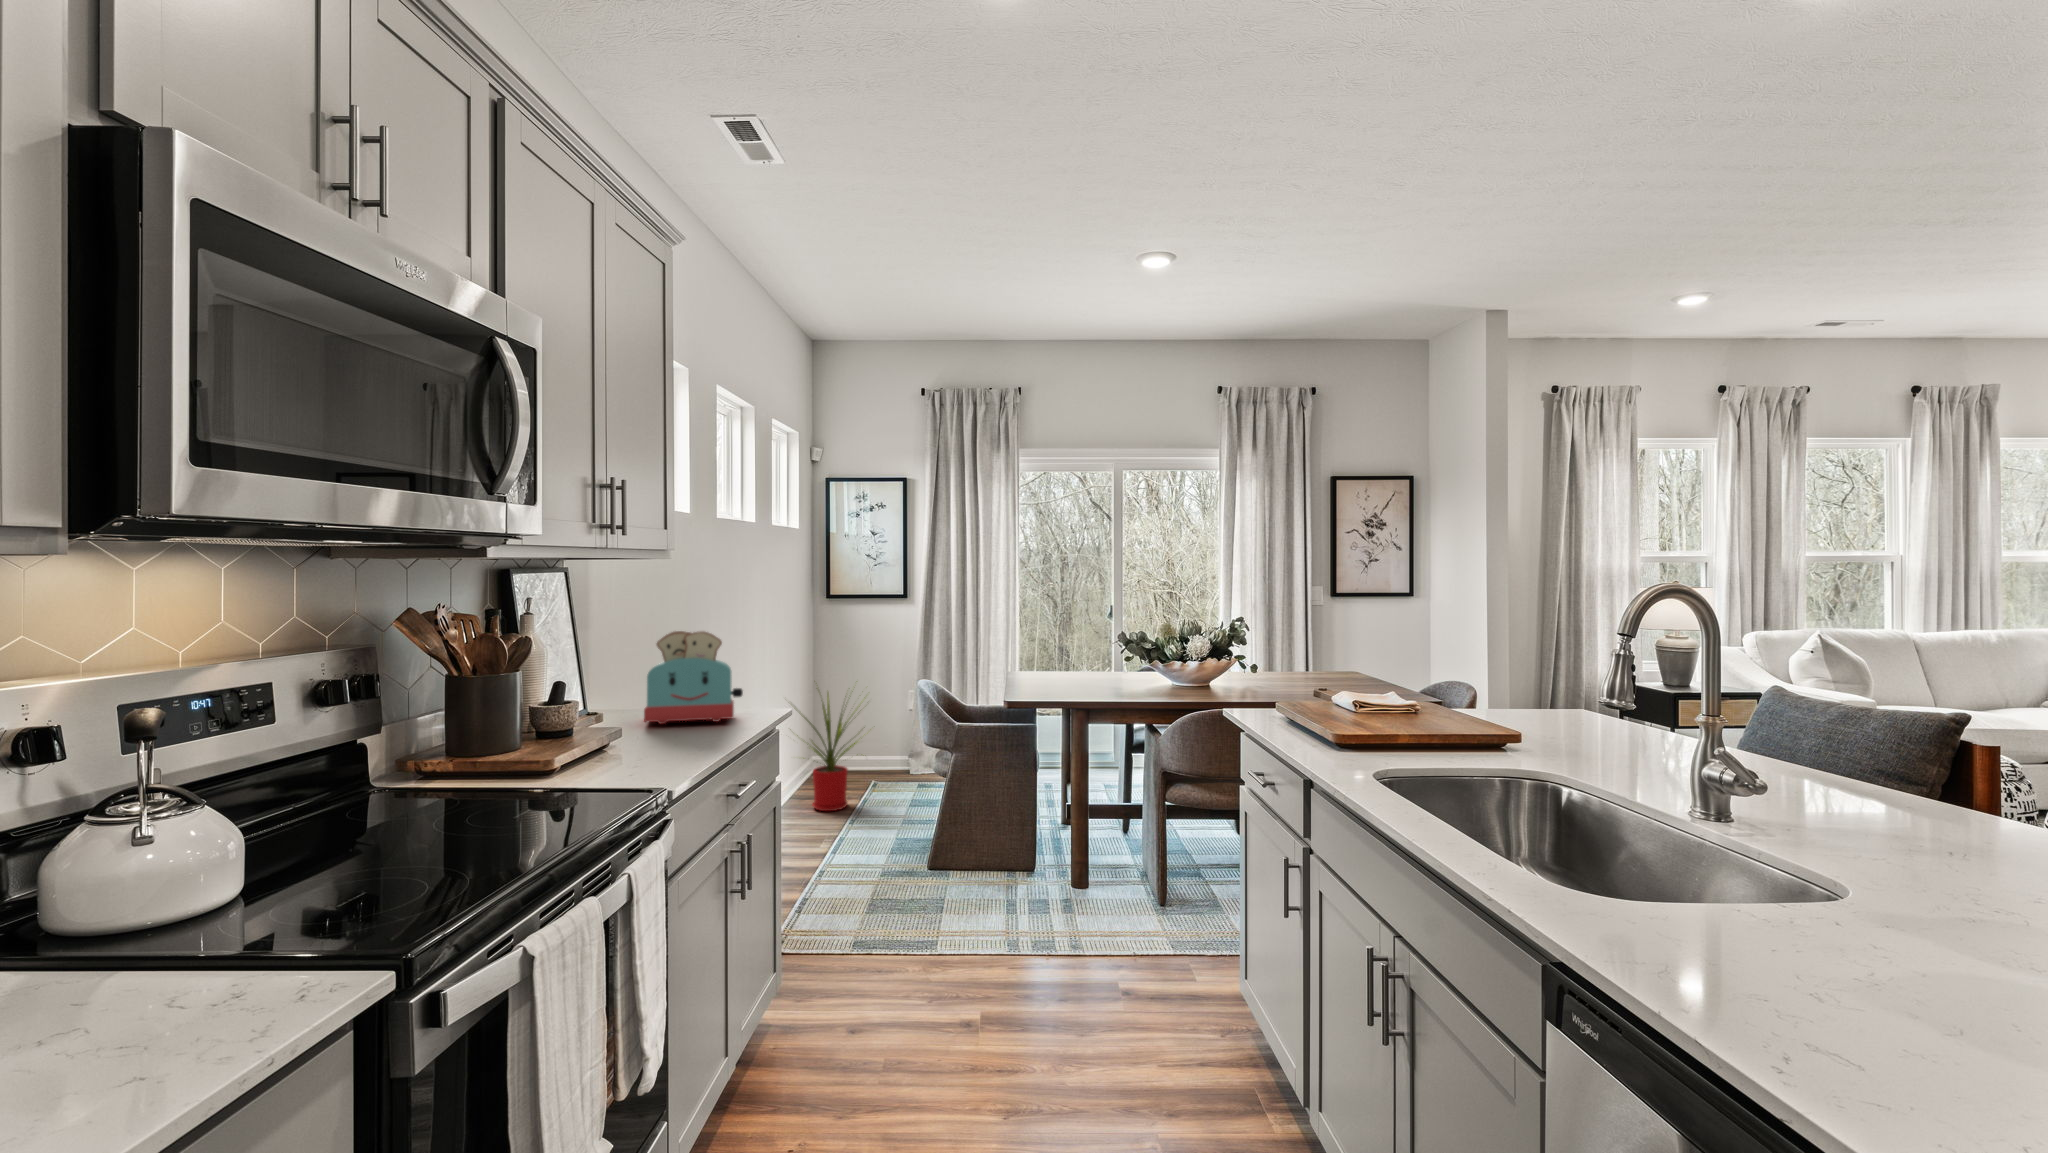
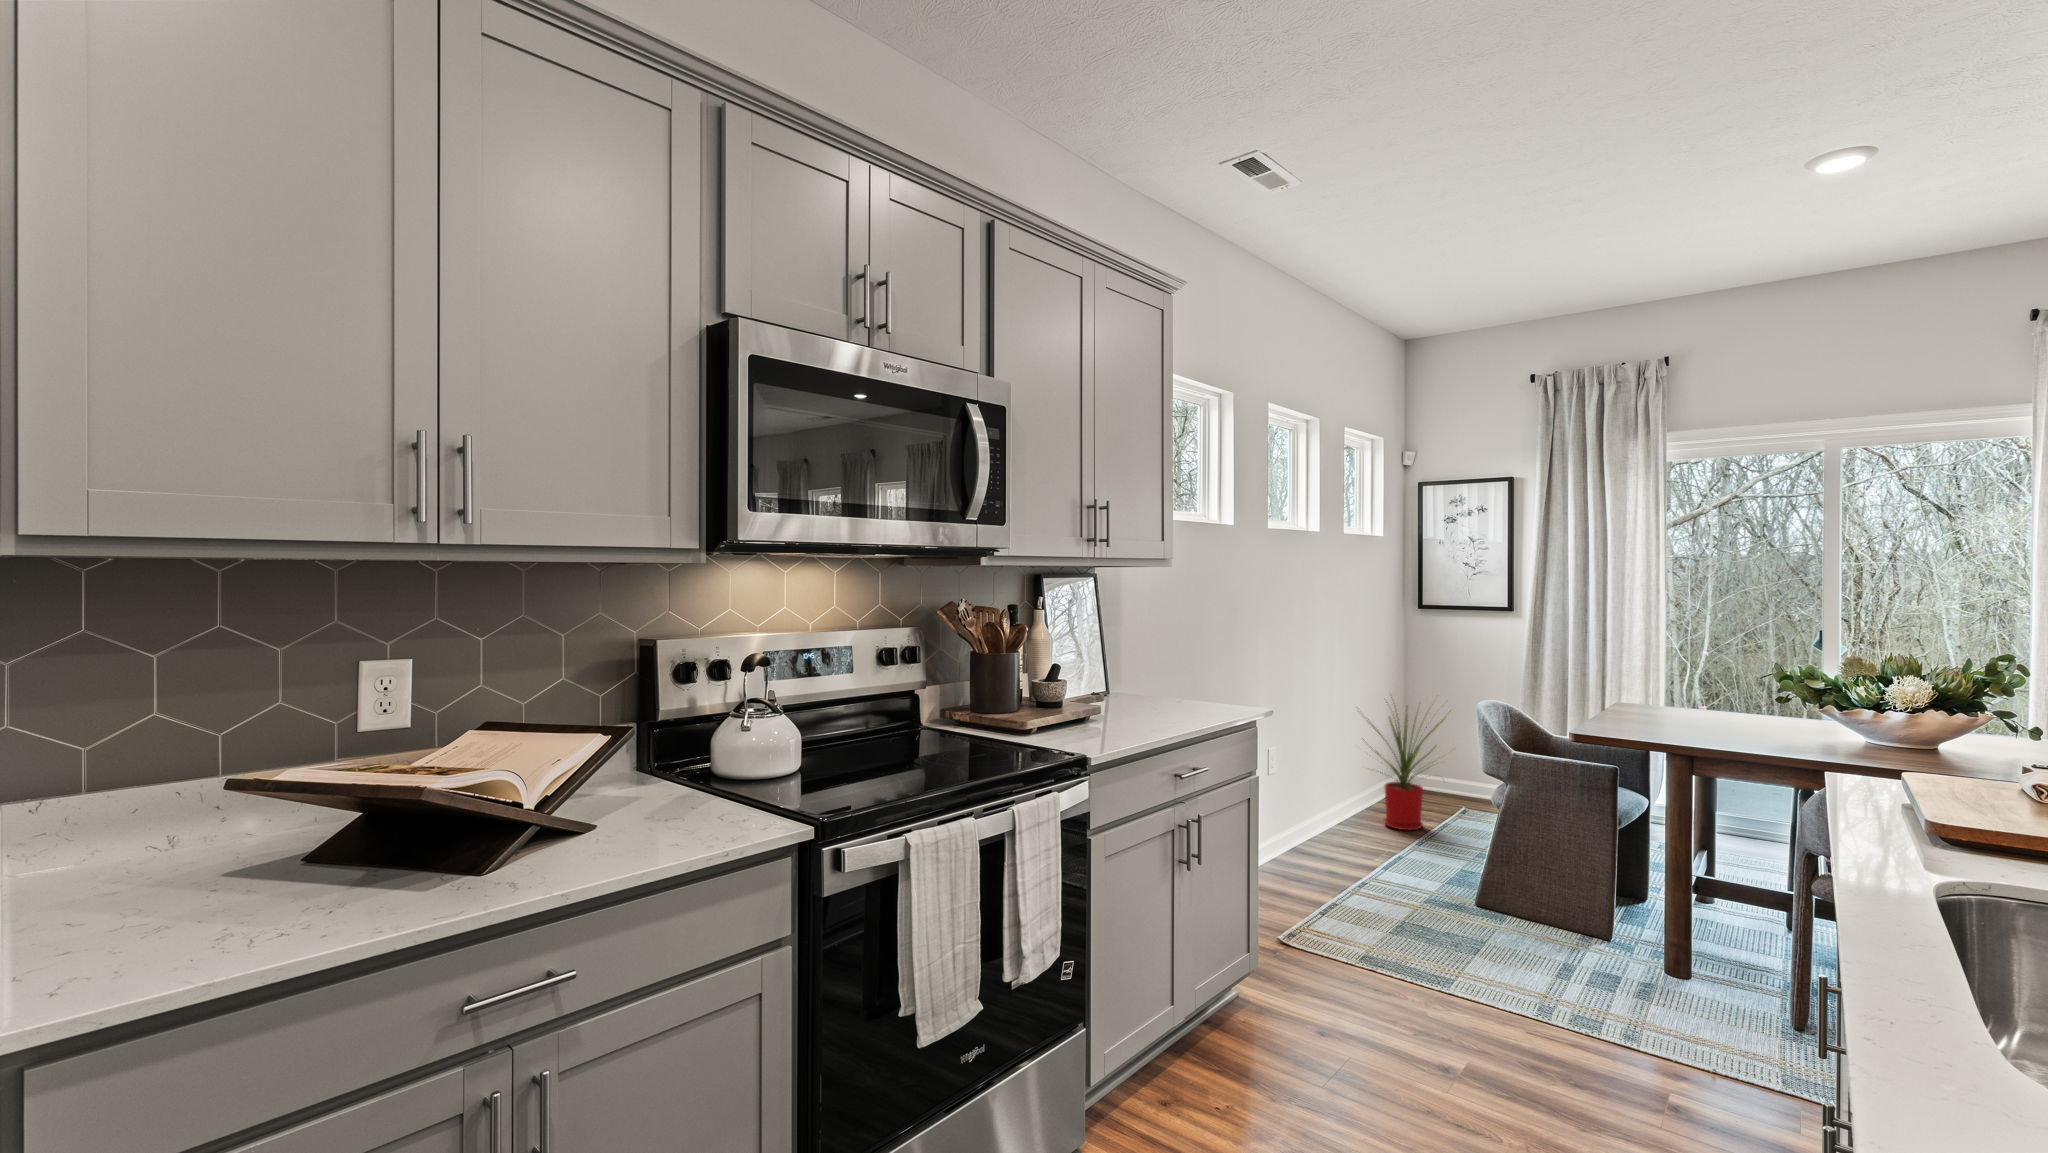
toaster: present [644,631,743,724] -> none [1130,629,1217,712]

